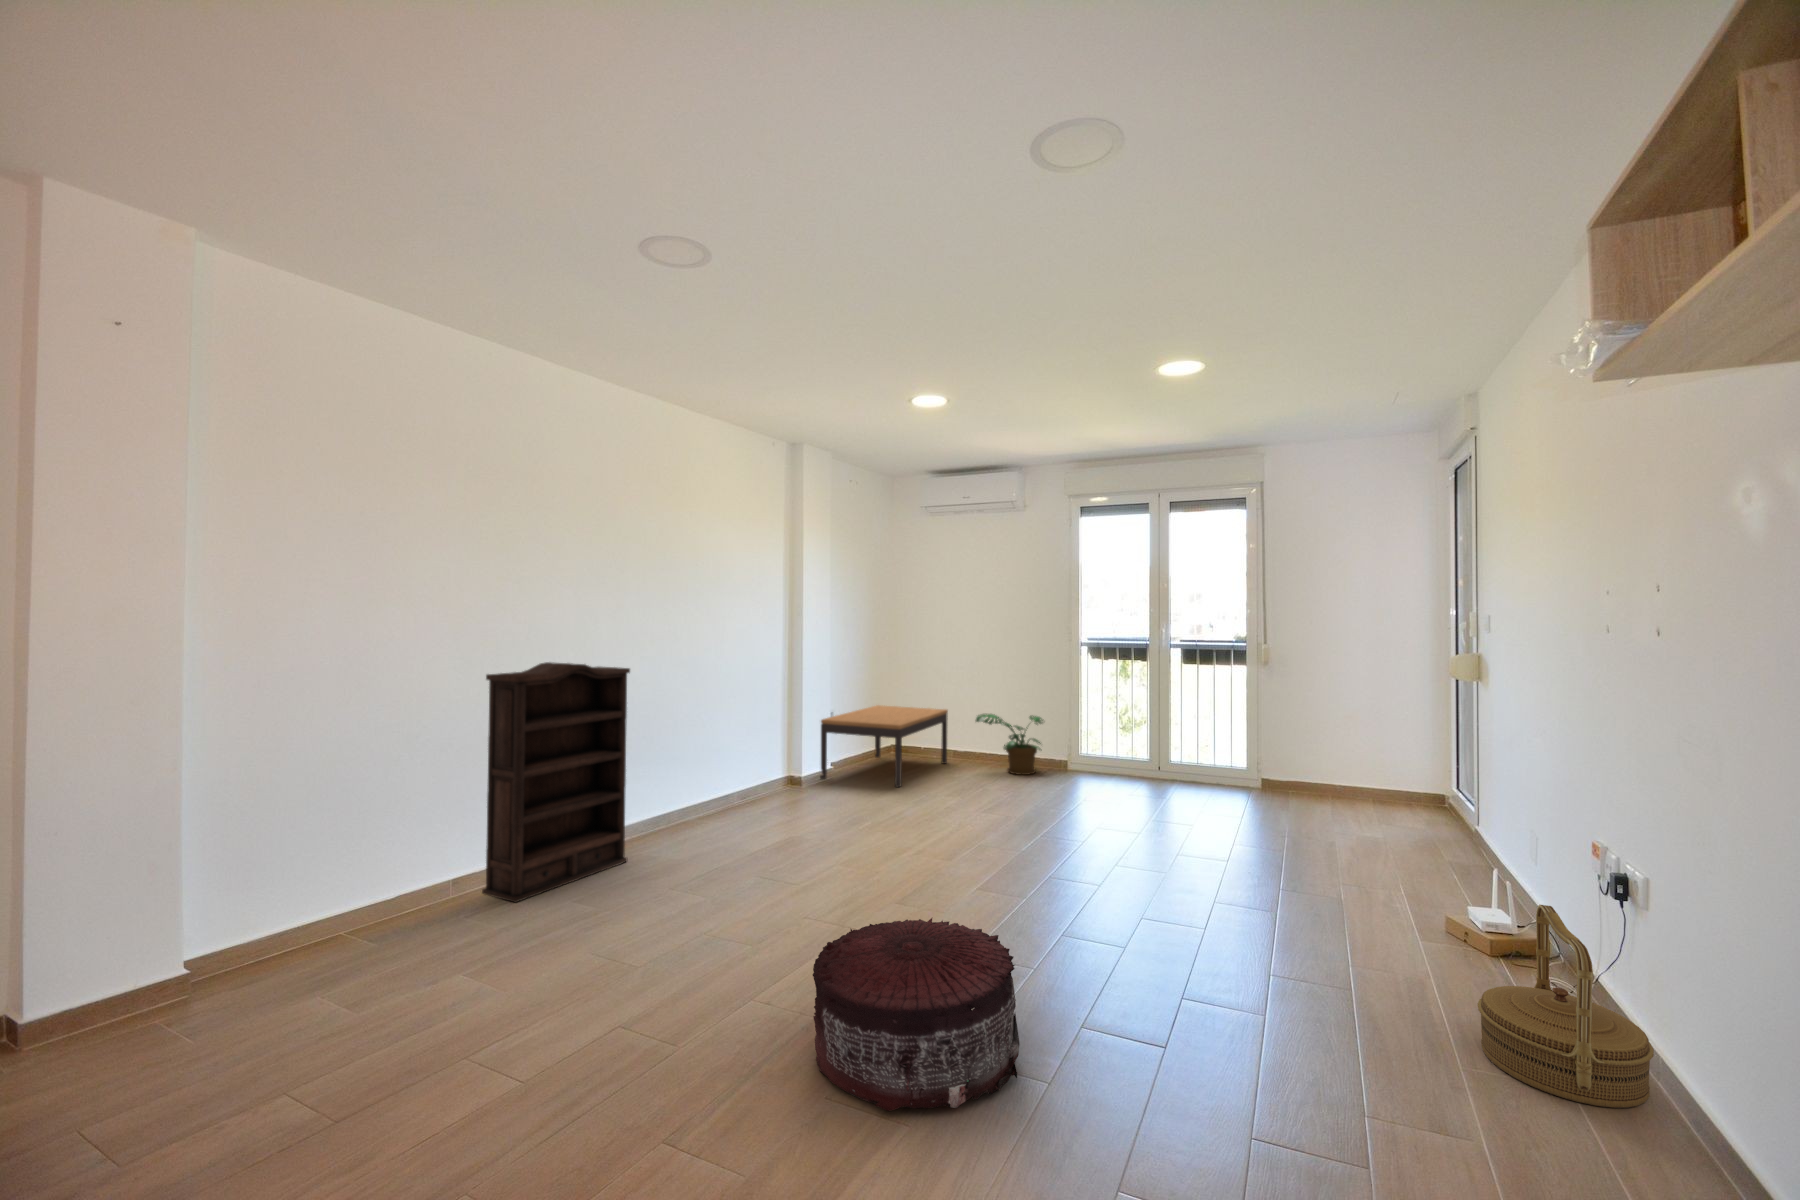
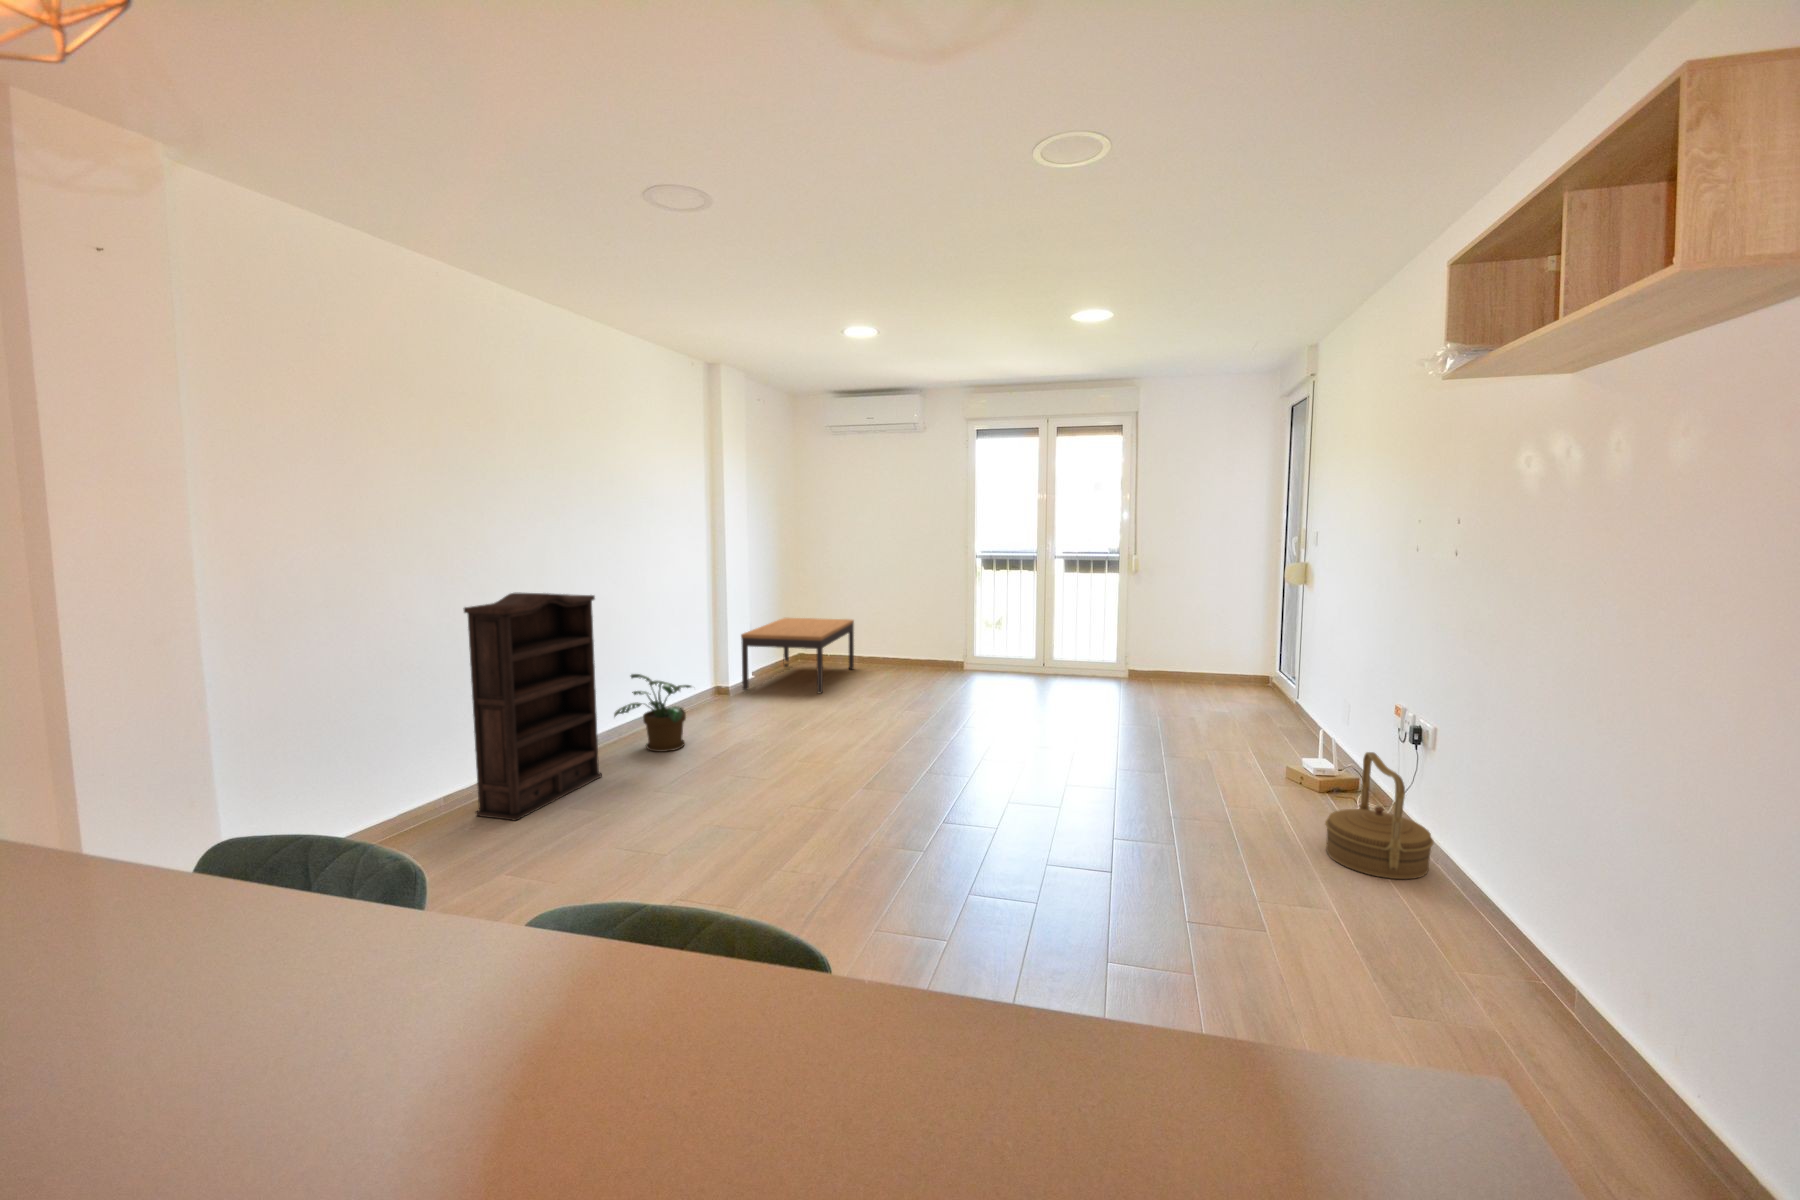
potted plant: present [976,714,1043,775] -> present [614,674,691,752]
pouf: present [813,918,1020,1111] -> none [860,797,1028,939]

